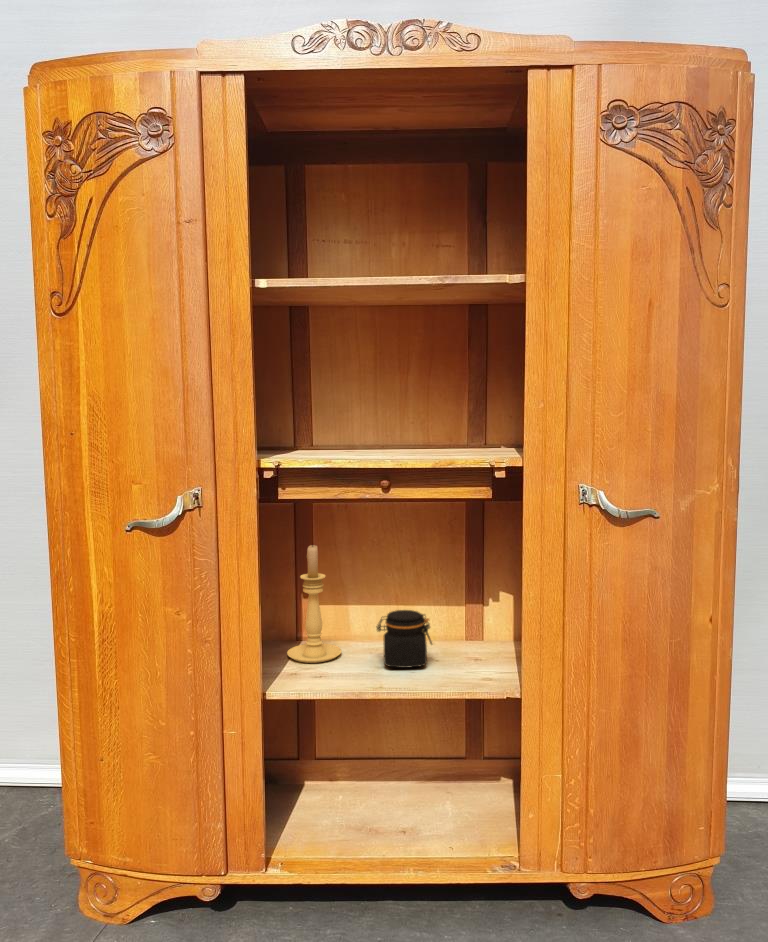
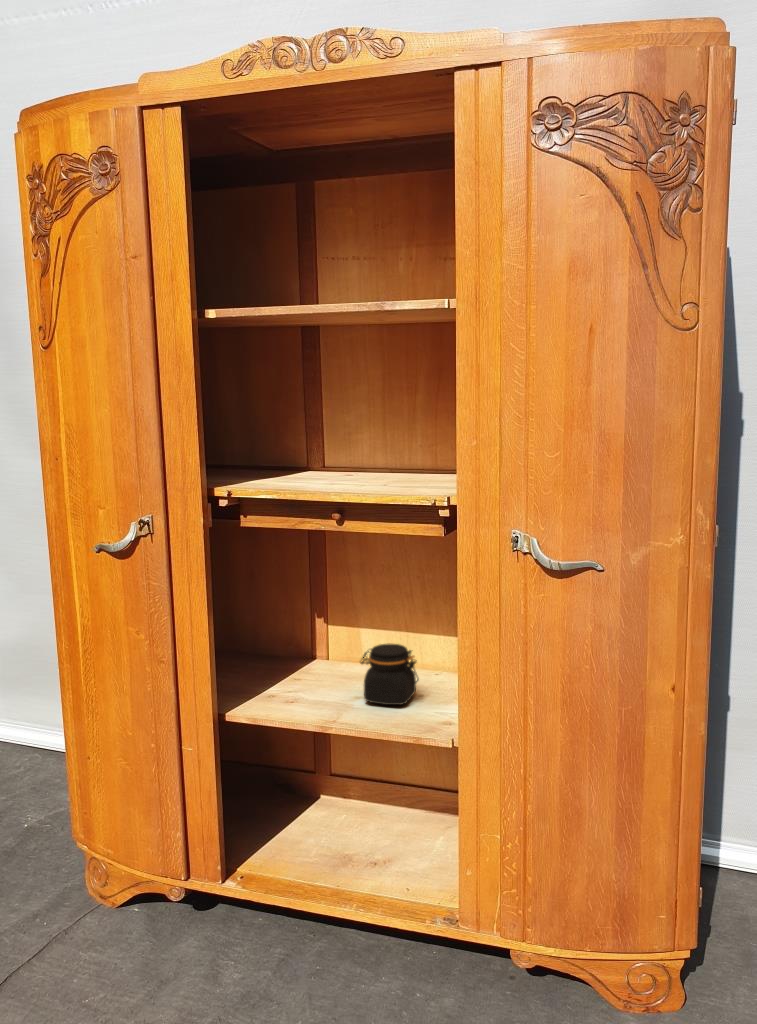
candle holder: present [287,545,342,663] -> none [284,567,340,689]

